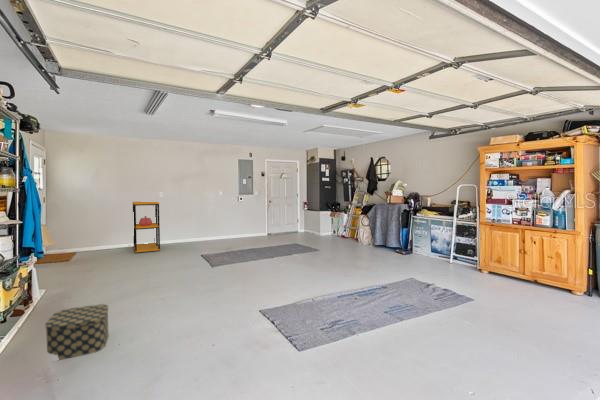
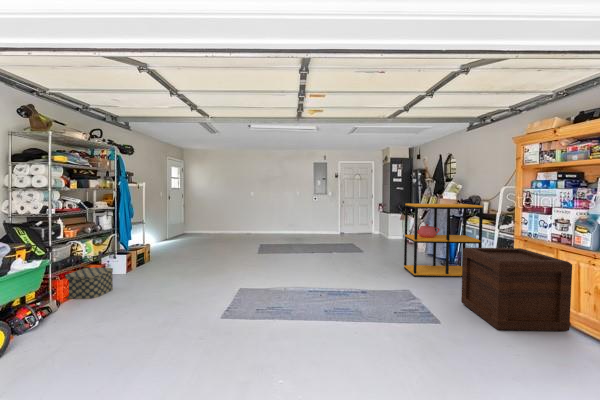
shelving unit: present [133,201,160,253] -> present [404,203,483,278]
wooden crate: none [460,231,538,292] -> present [461,248,572,331]

